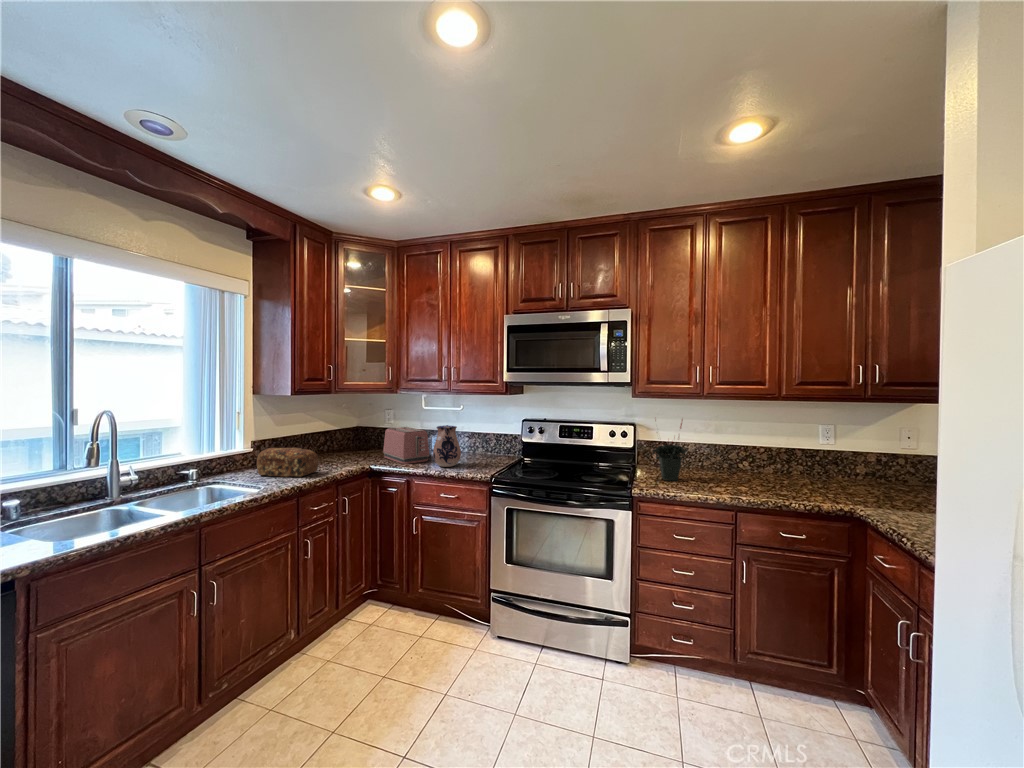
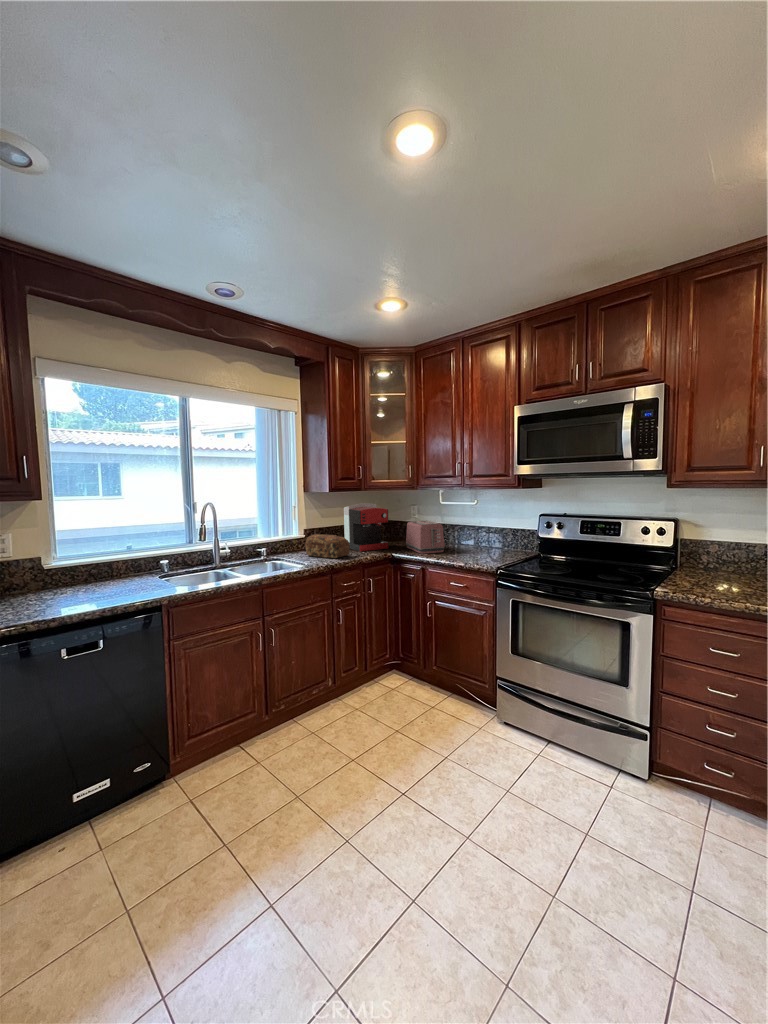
coffee maker: none [306,408,364,466] -> present [344,503,388,552]
potted plant: present [652,420,687,481] -> none [691,510,742,587]
ceramic pitcher: present [433,425,461,467] -> none [445,519,472,558]

